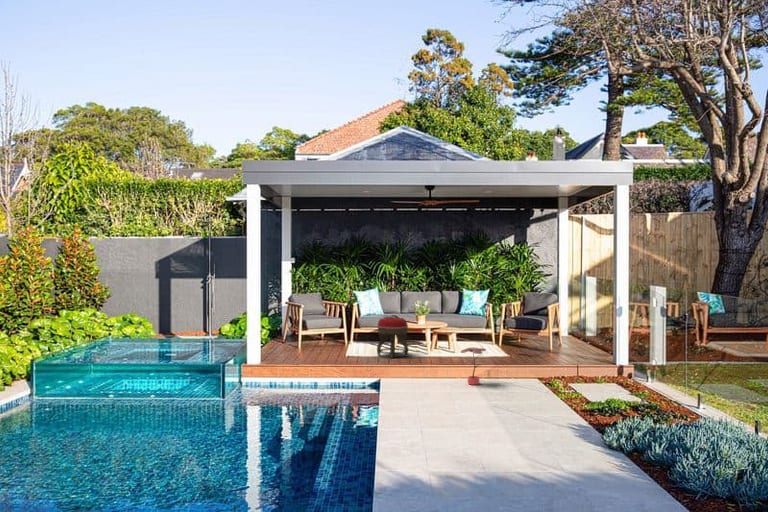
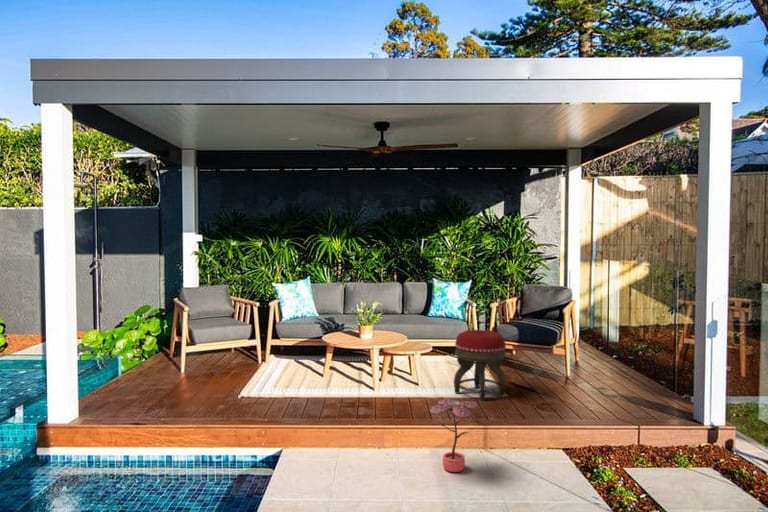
footstool: present [377,317,408,358] -> present [454,330,506,401]

